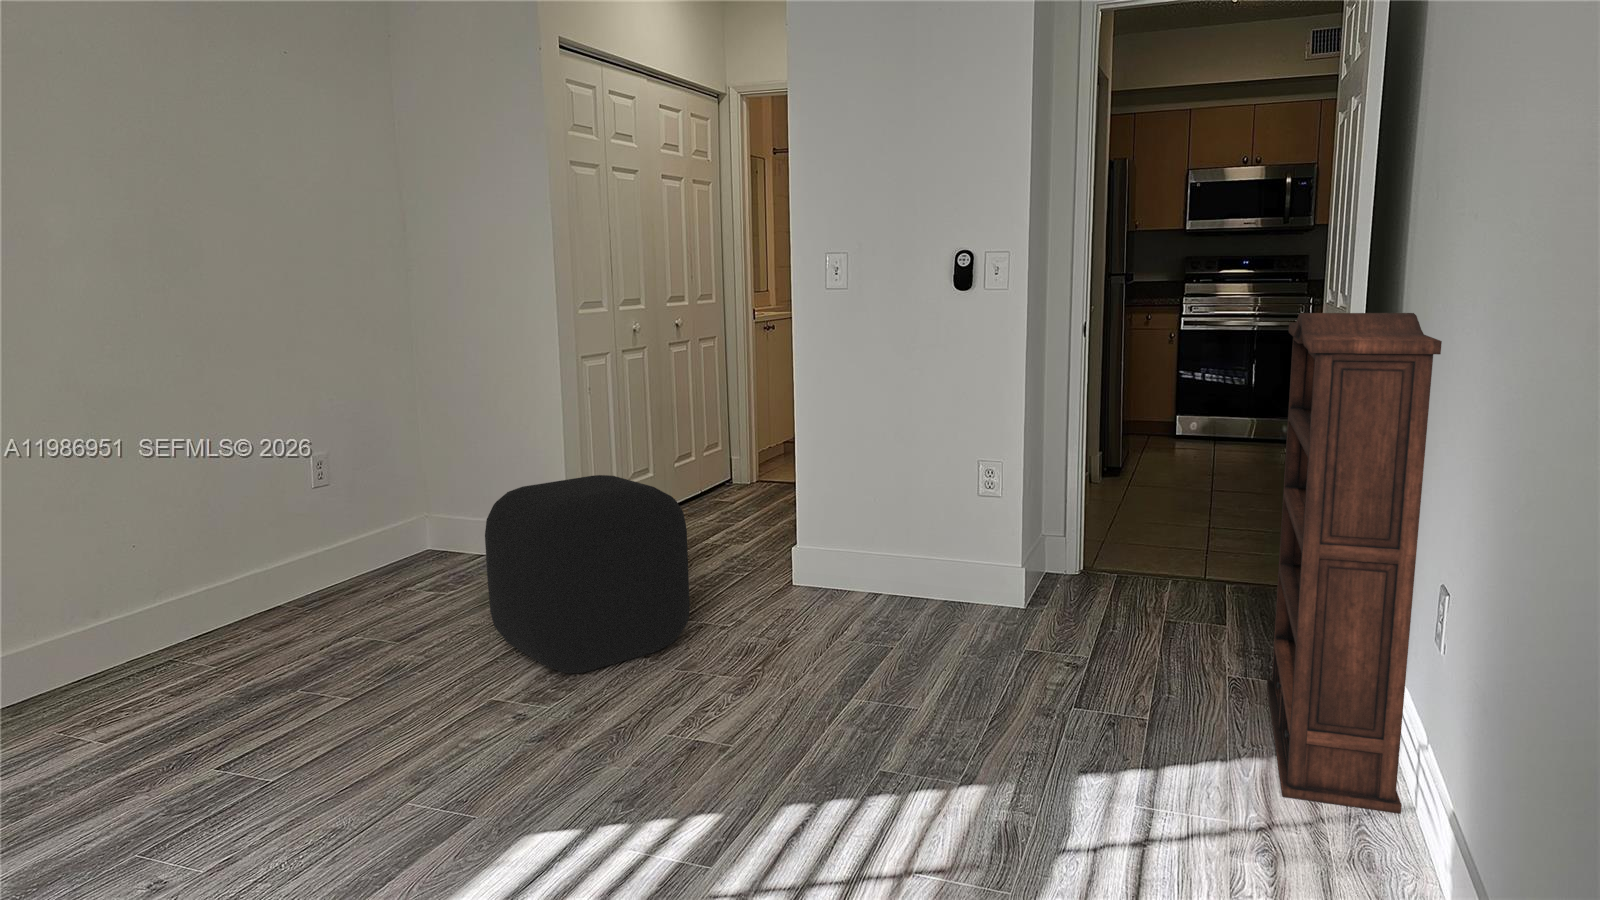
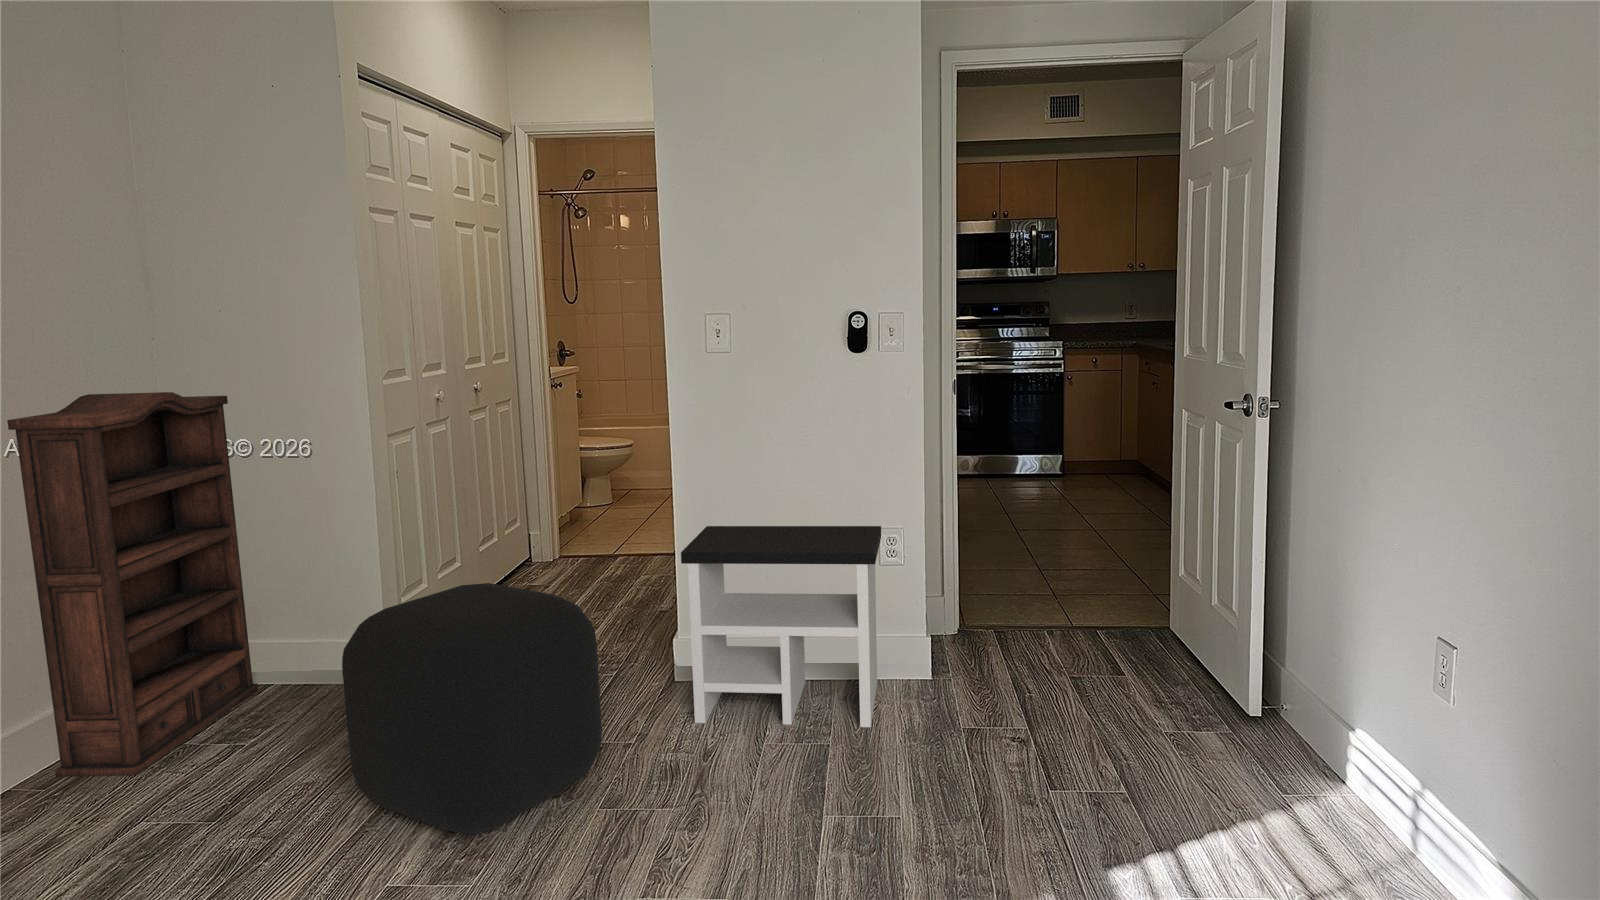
bookshelf: present [1267,313,1442,814] -> present [7,392,258,777]
side table: none [783,447,982,639] -> present [681,526,881,727]

